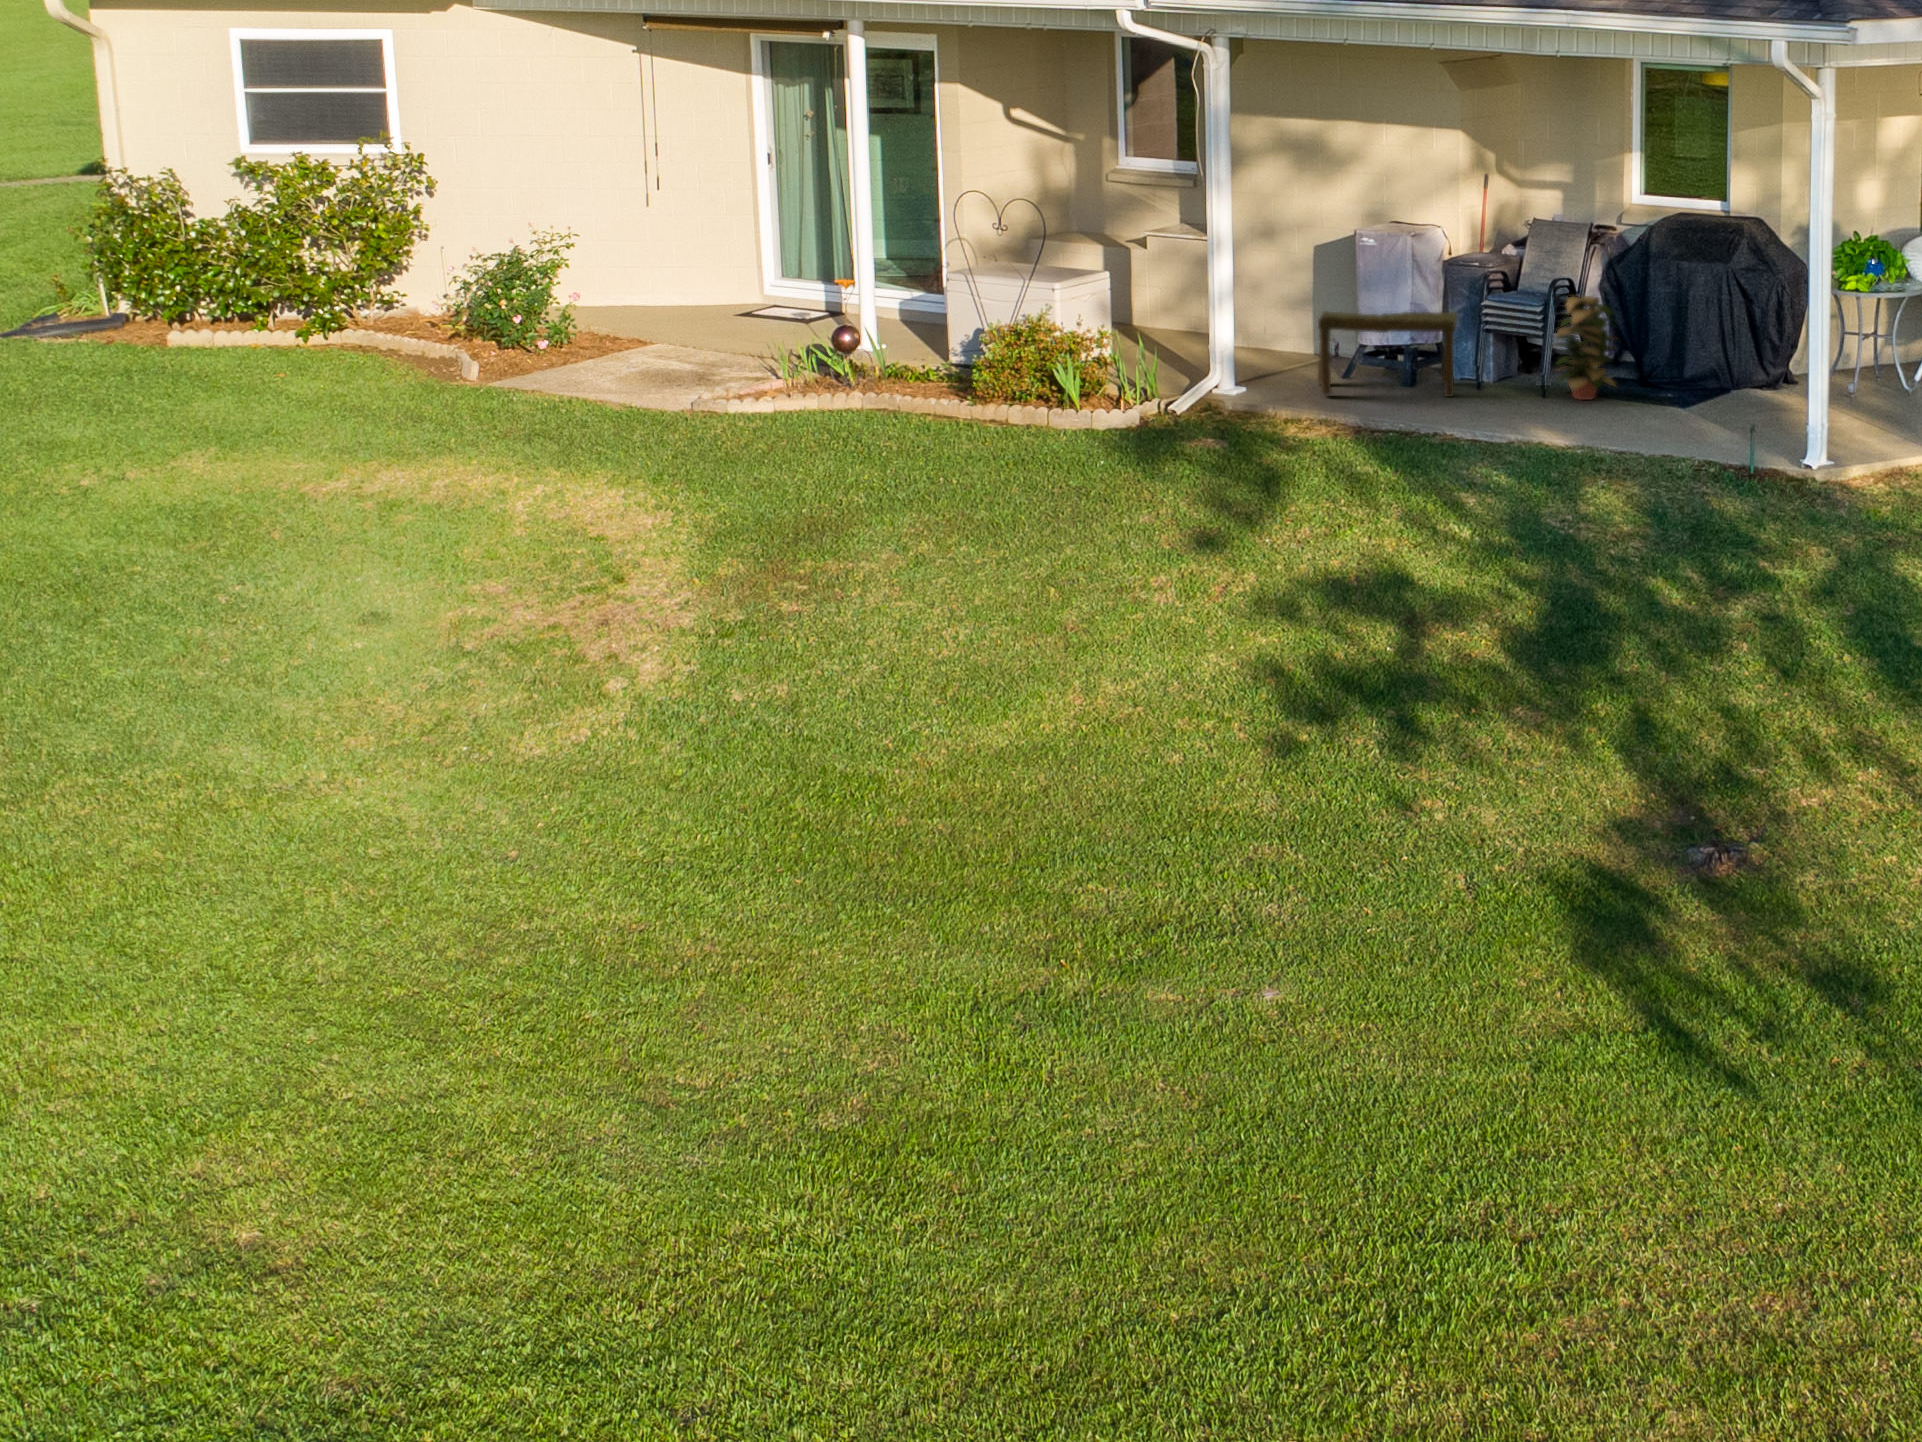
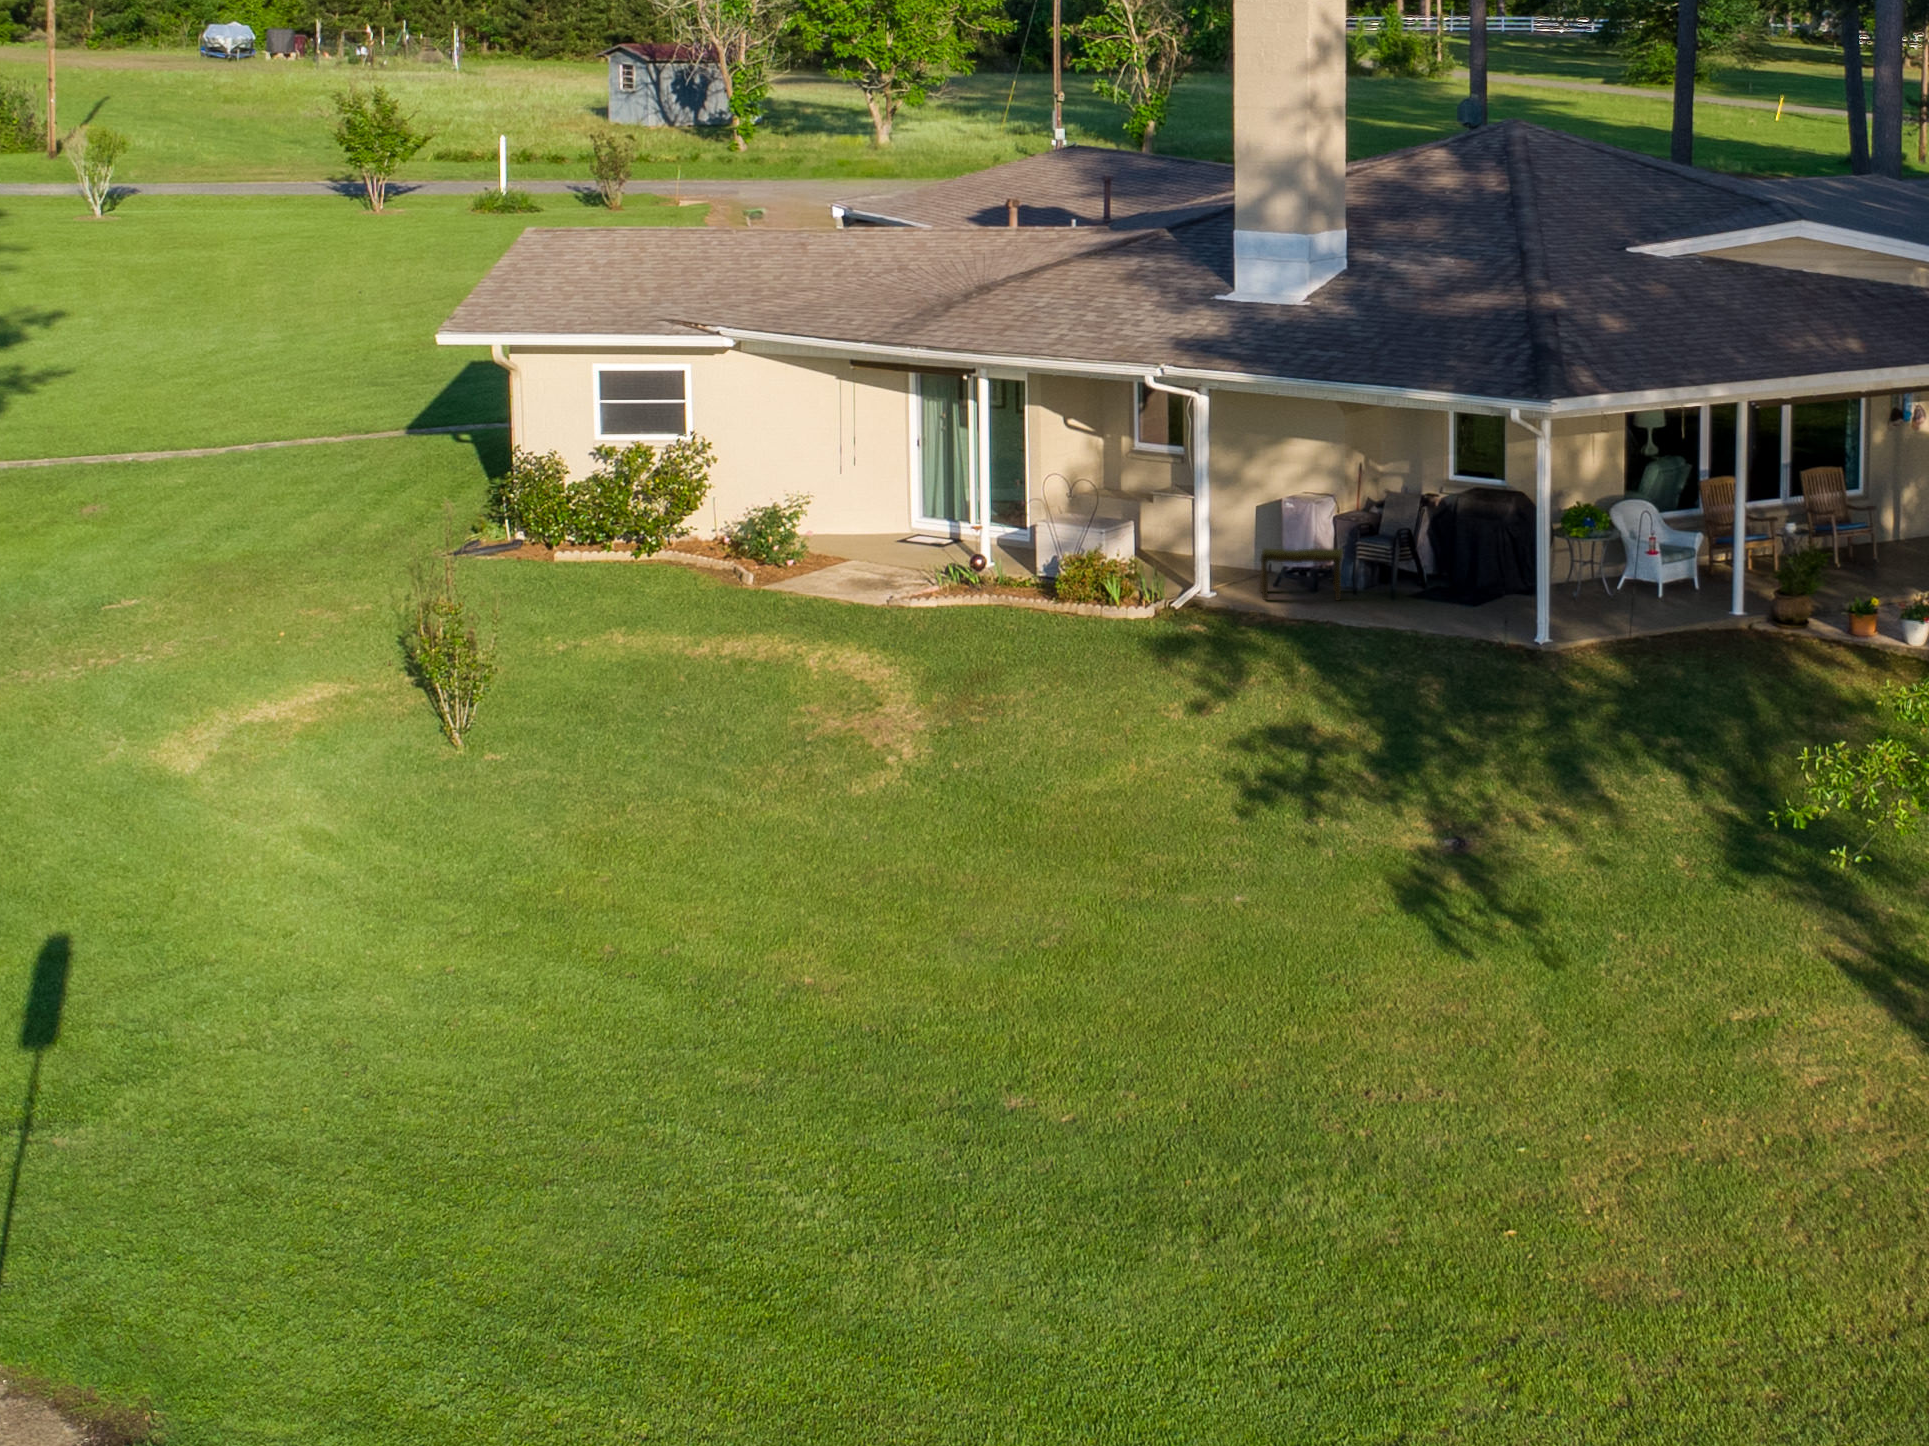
decorative plant: present [1554,296,1618,400] -> none [1397,540,1441,602]

